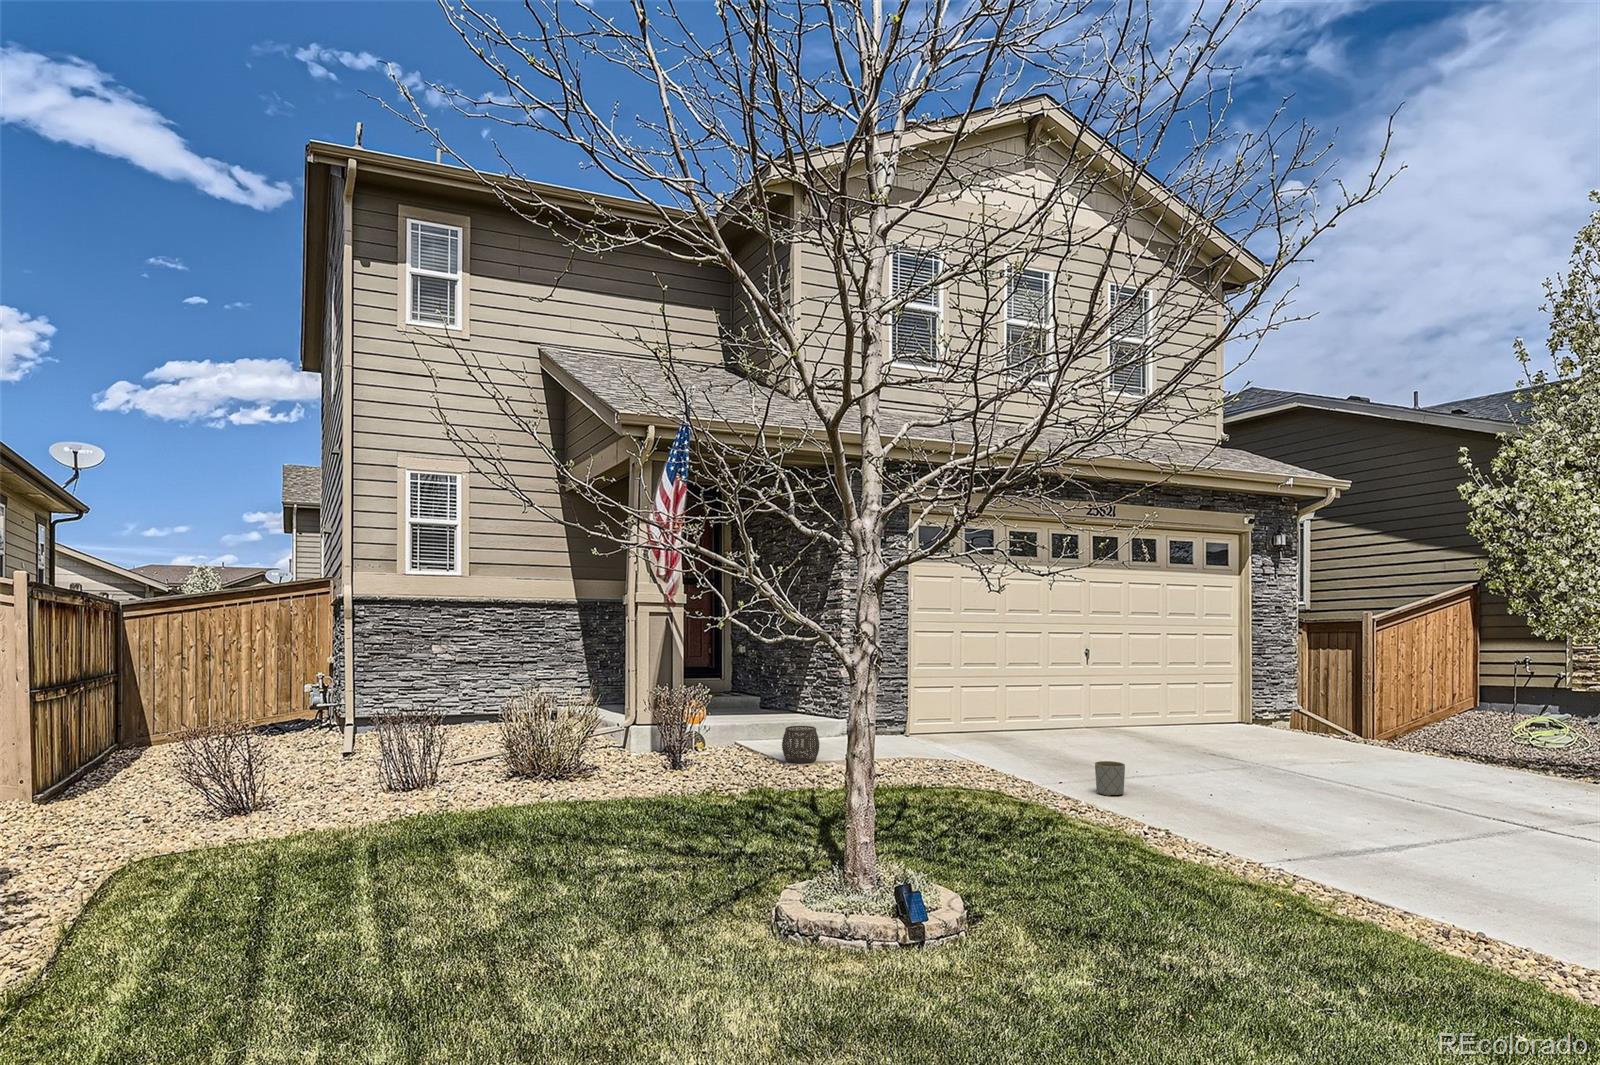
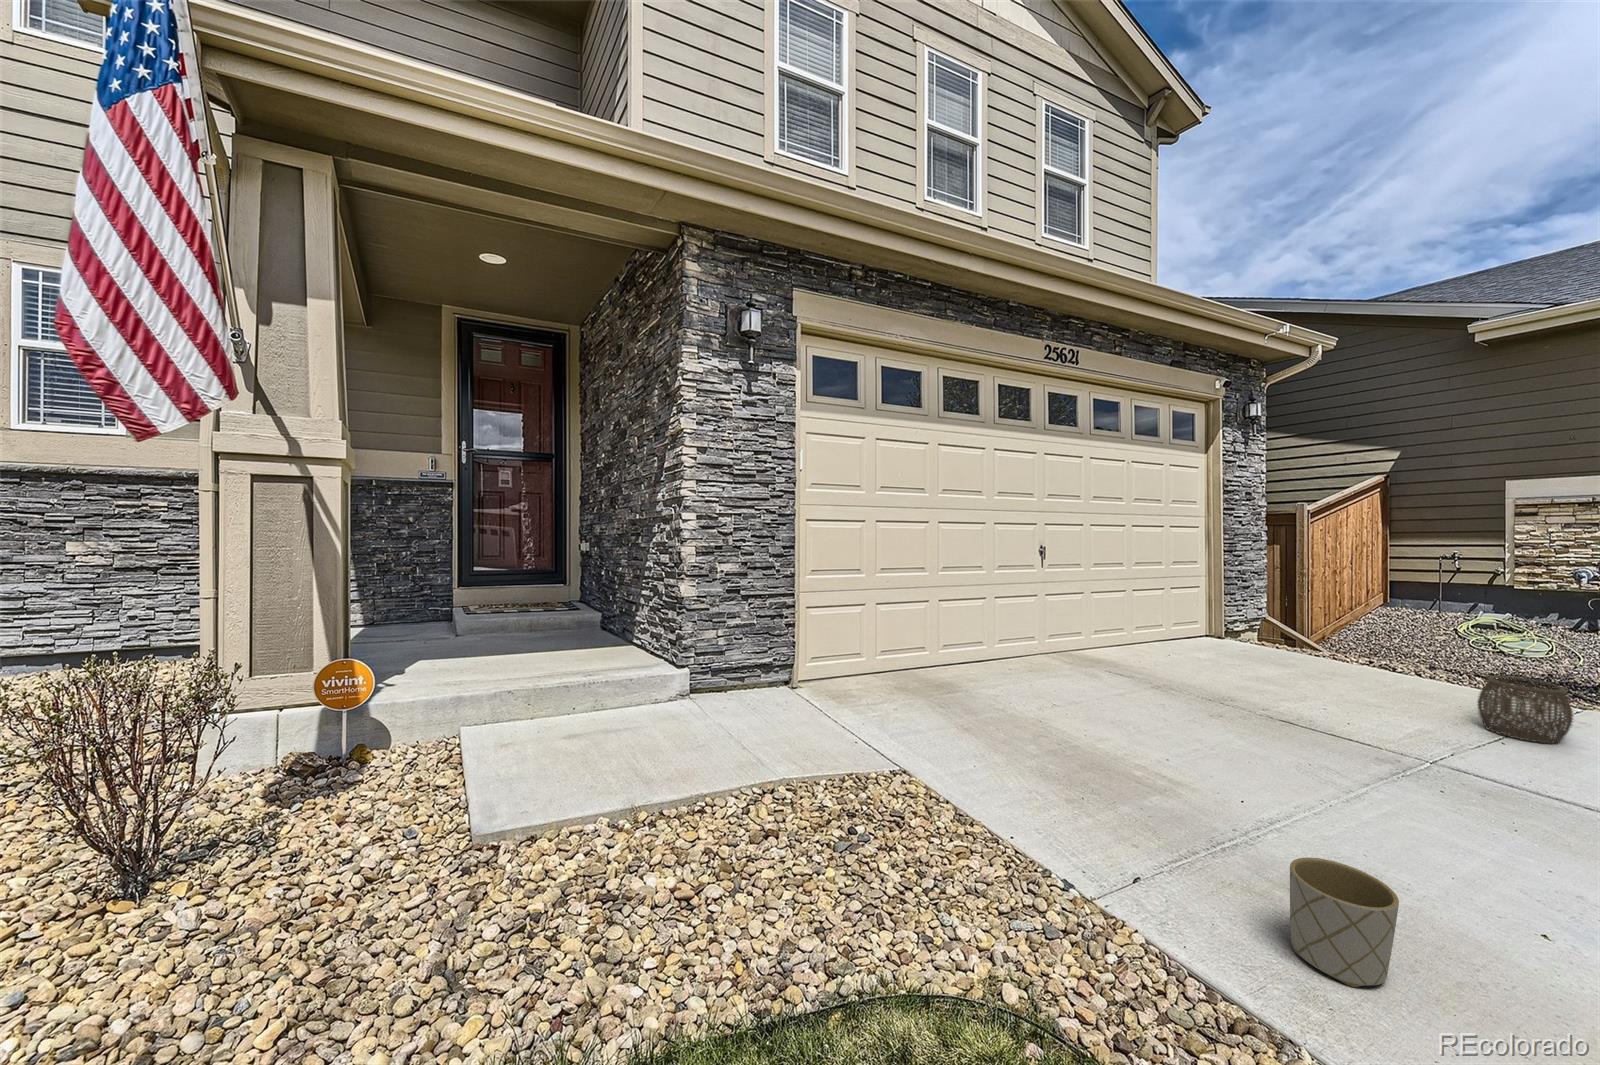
woven basket: present [782,726,819,763] -> present [1478,675,1573,744]

